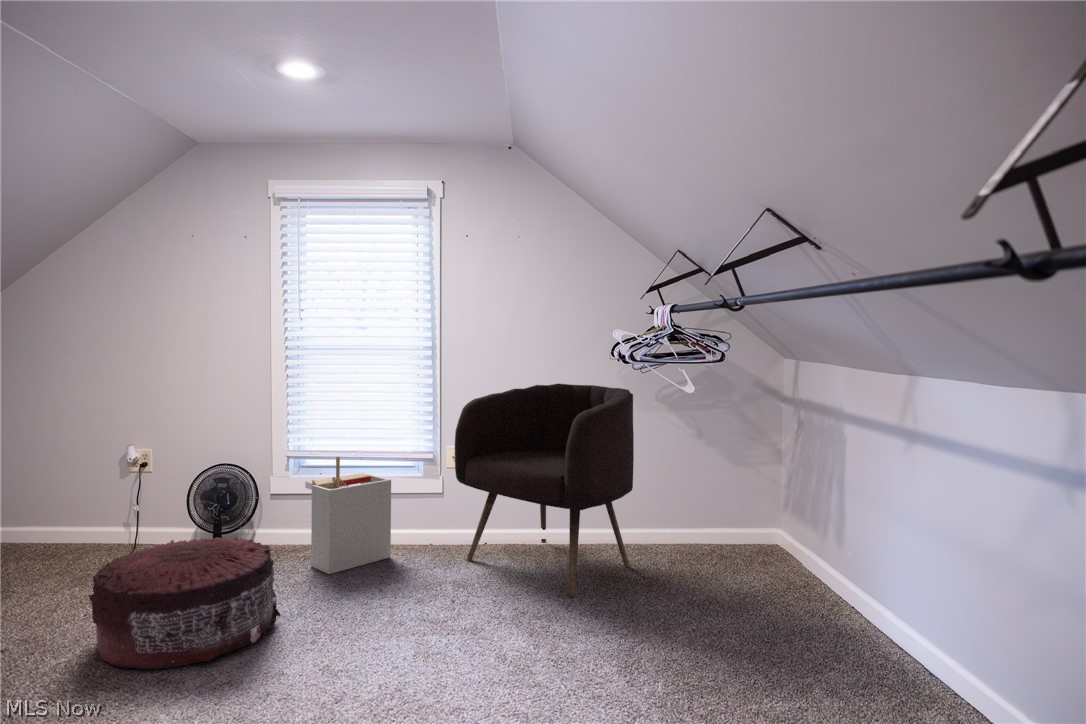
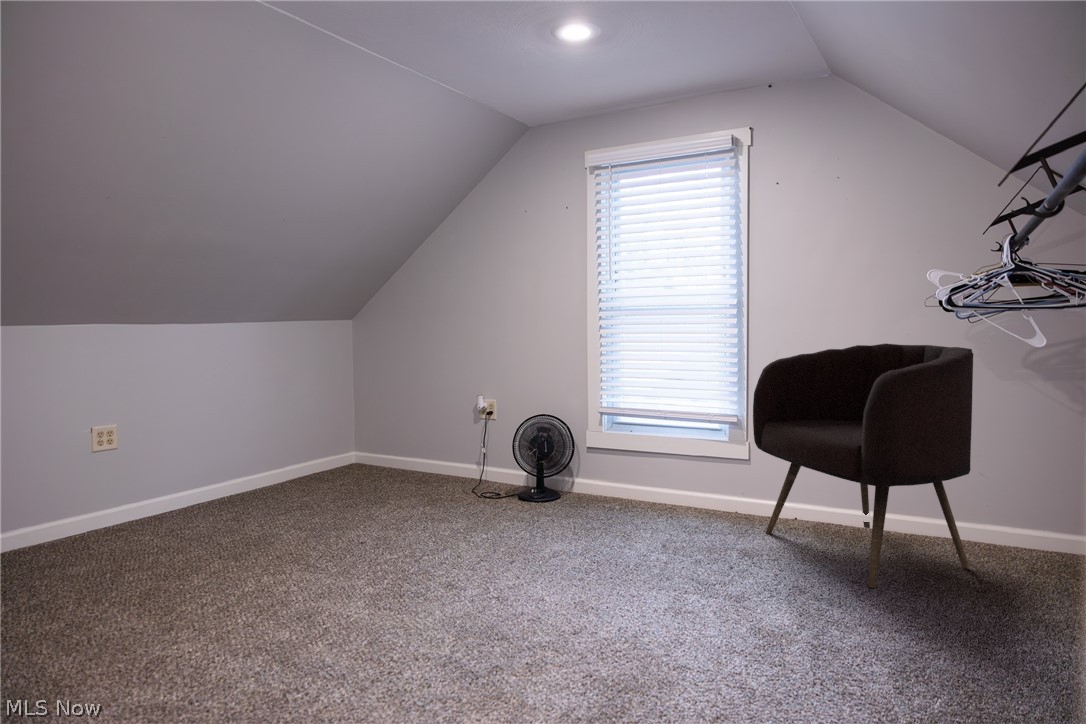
storage bin: present [305,457,391,574] -> none [607,413,688,525]
pouf: present [89,536,280,669] -> none [416,472,562,576]

